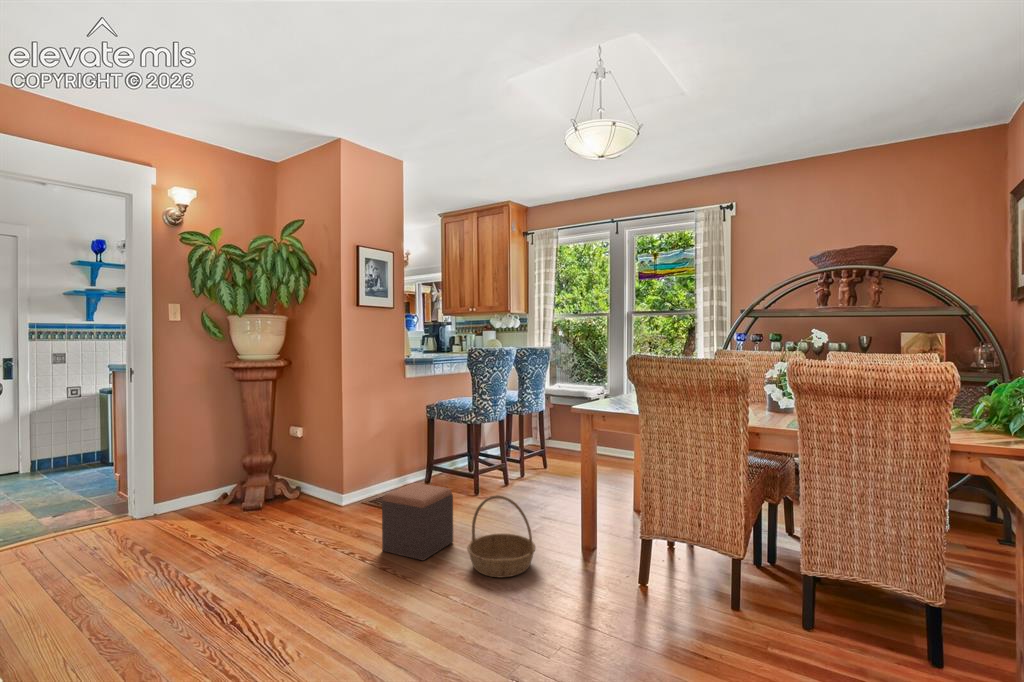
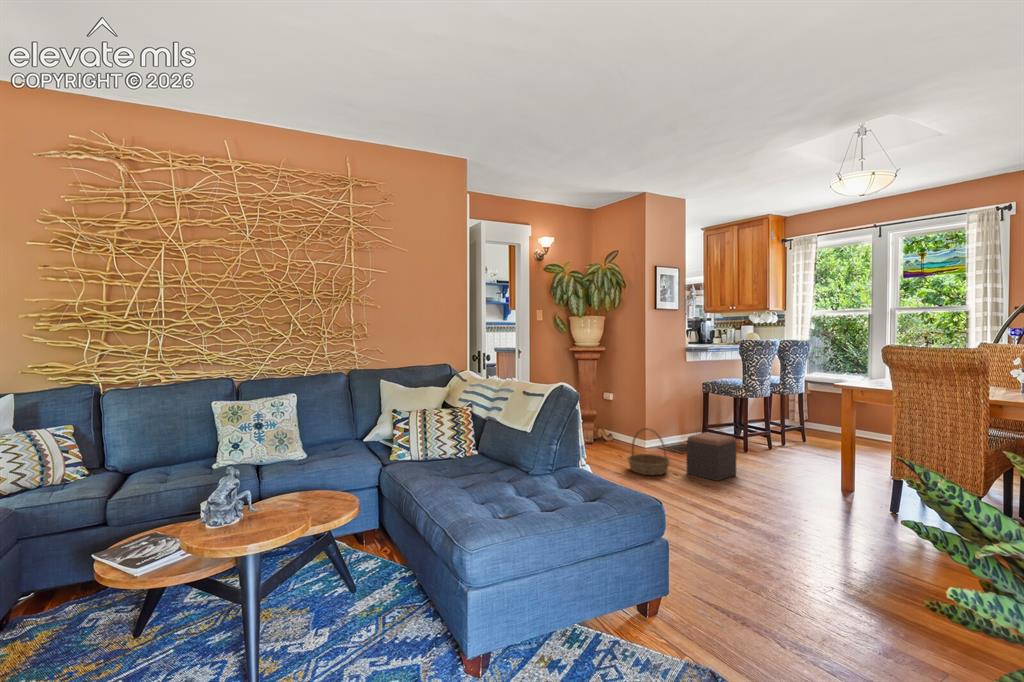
basket: present [467,495,535,577] -> present [628,428,670,475]

